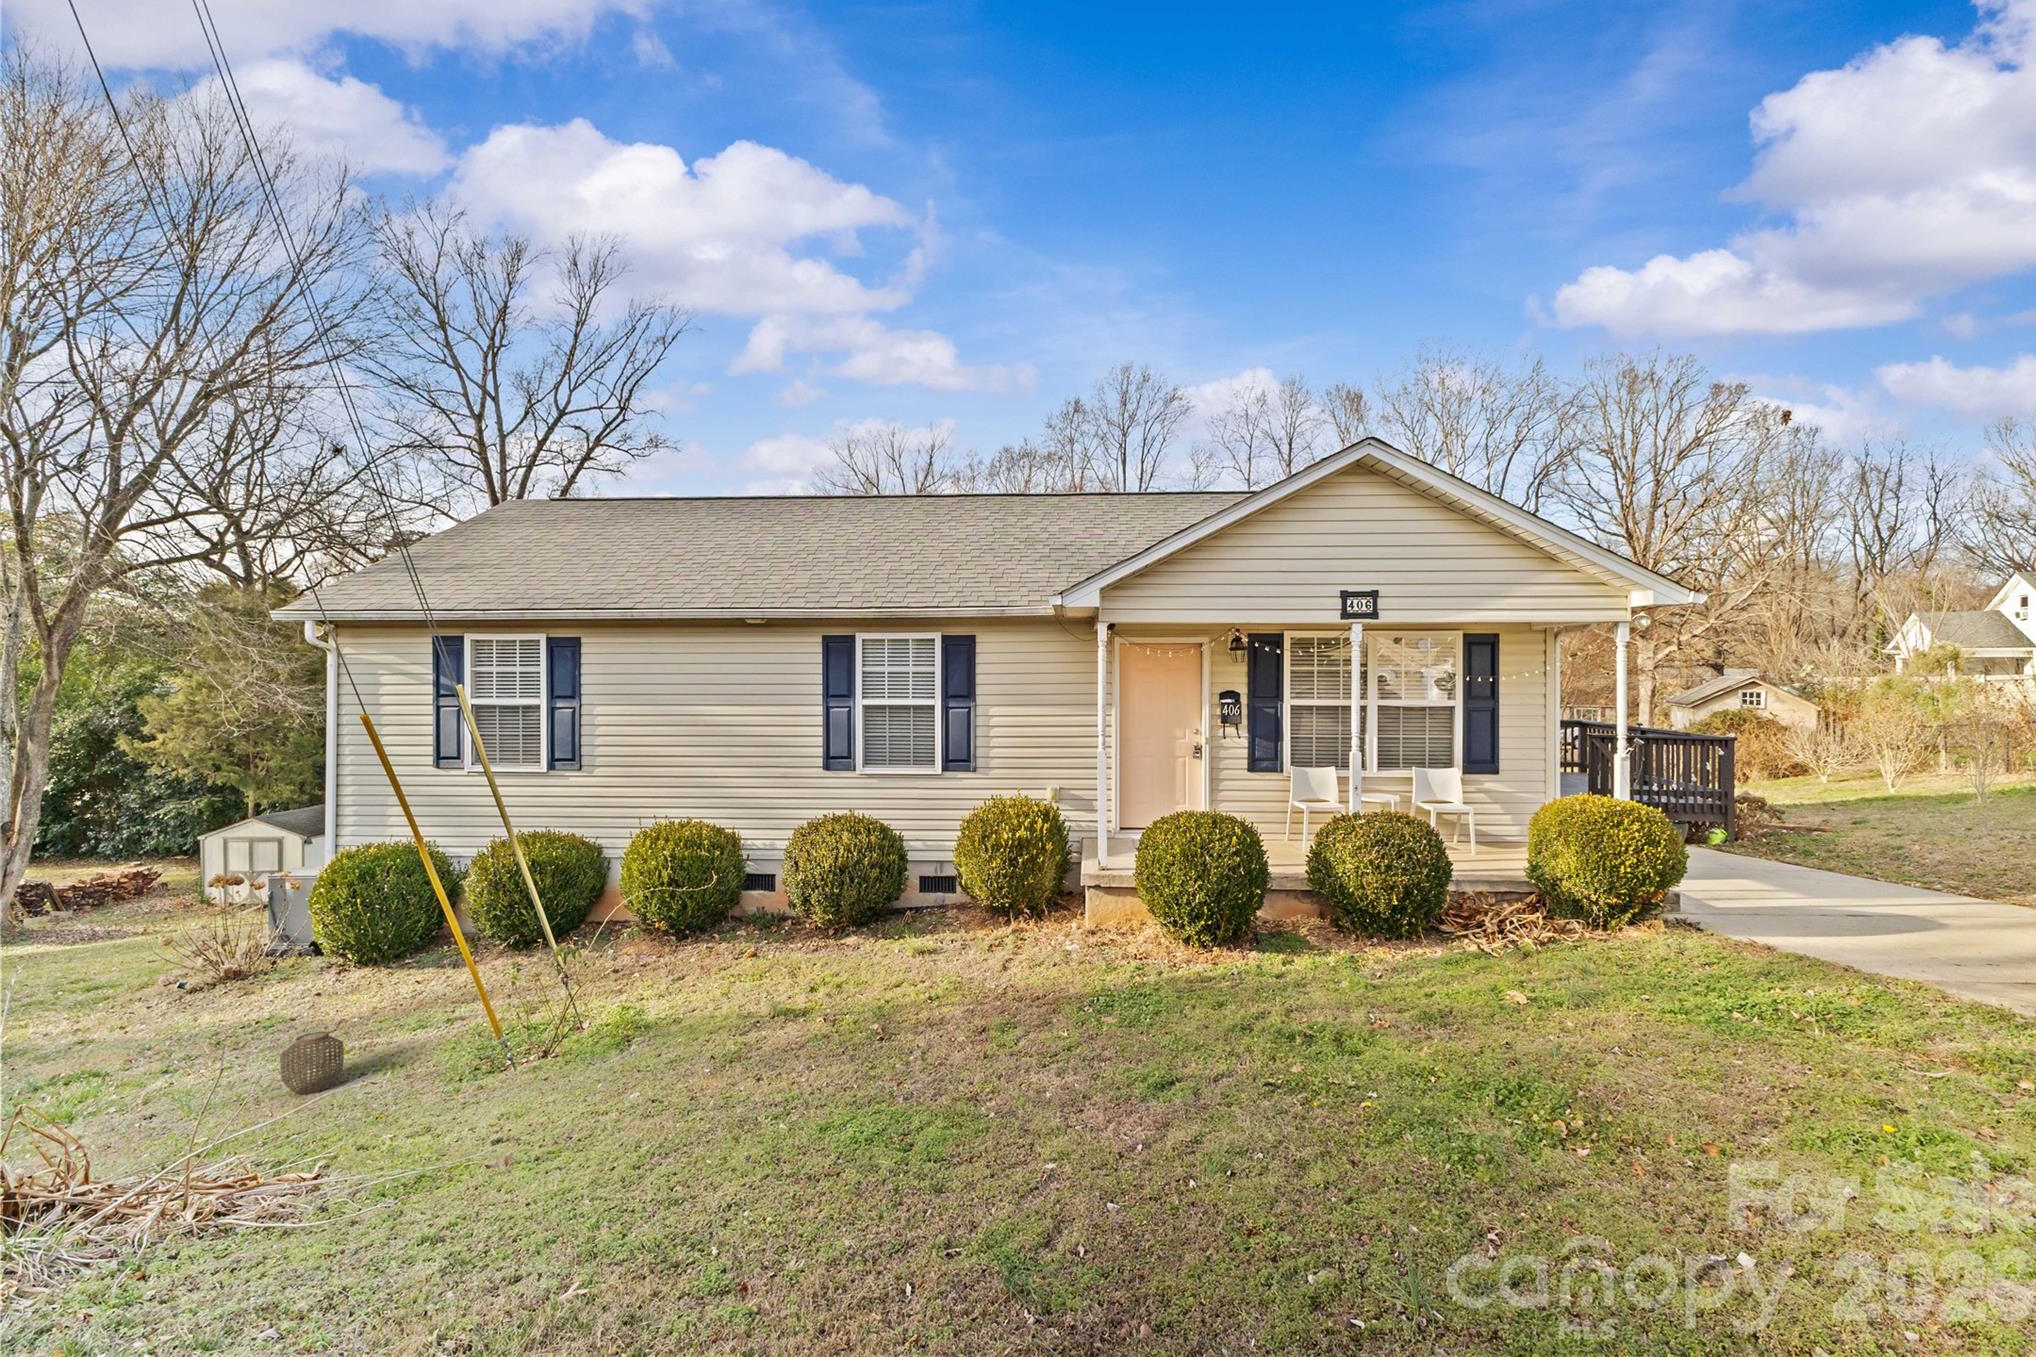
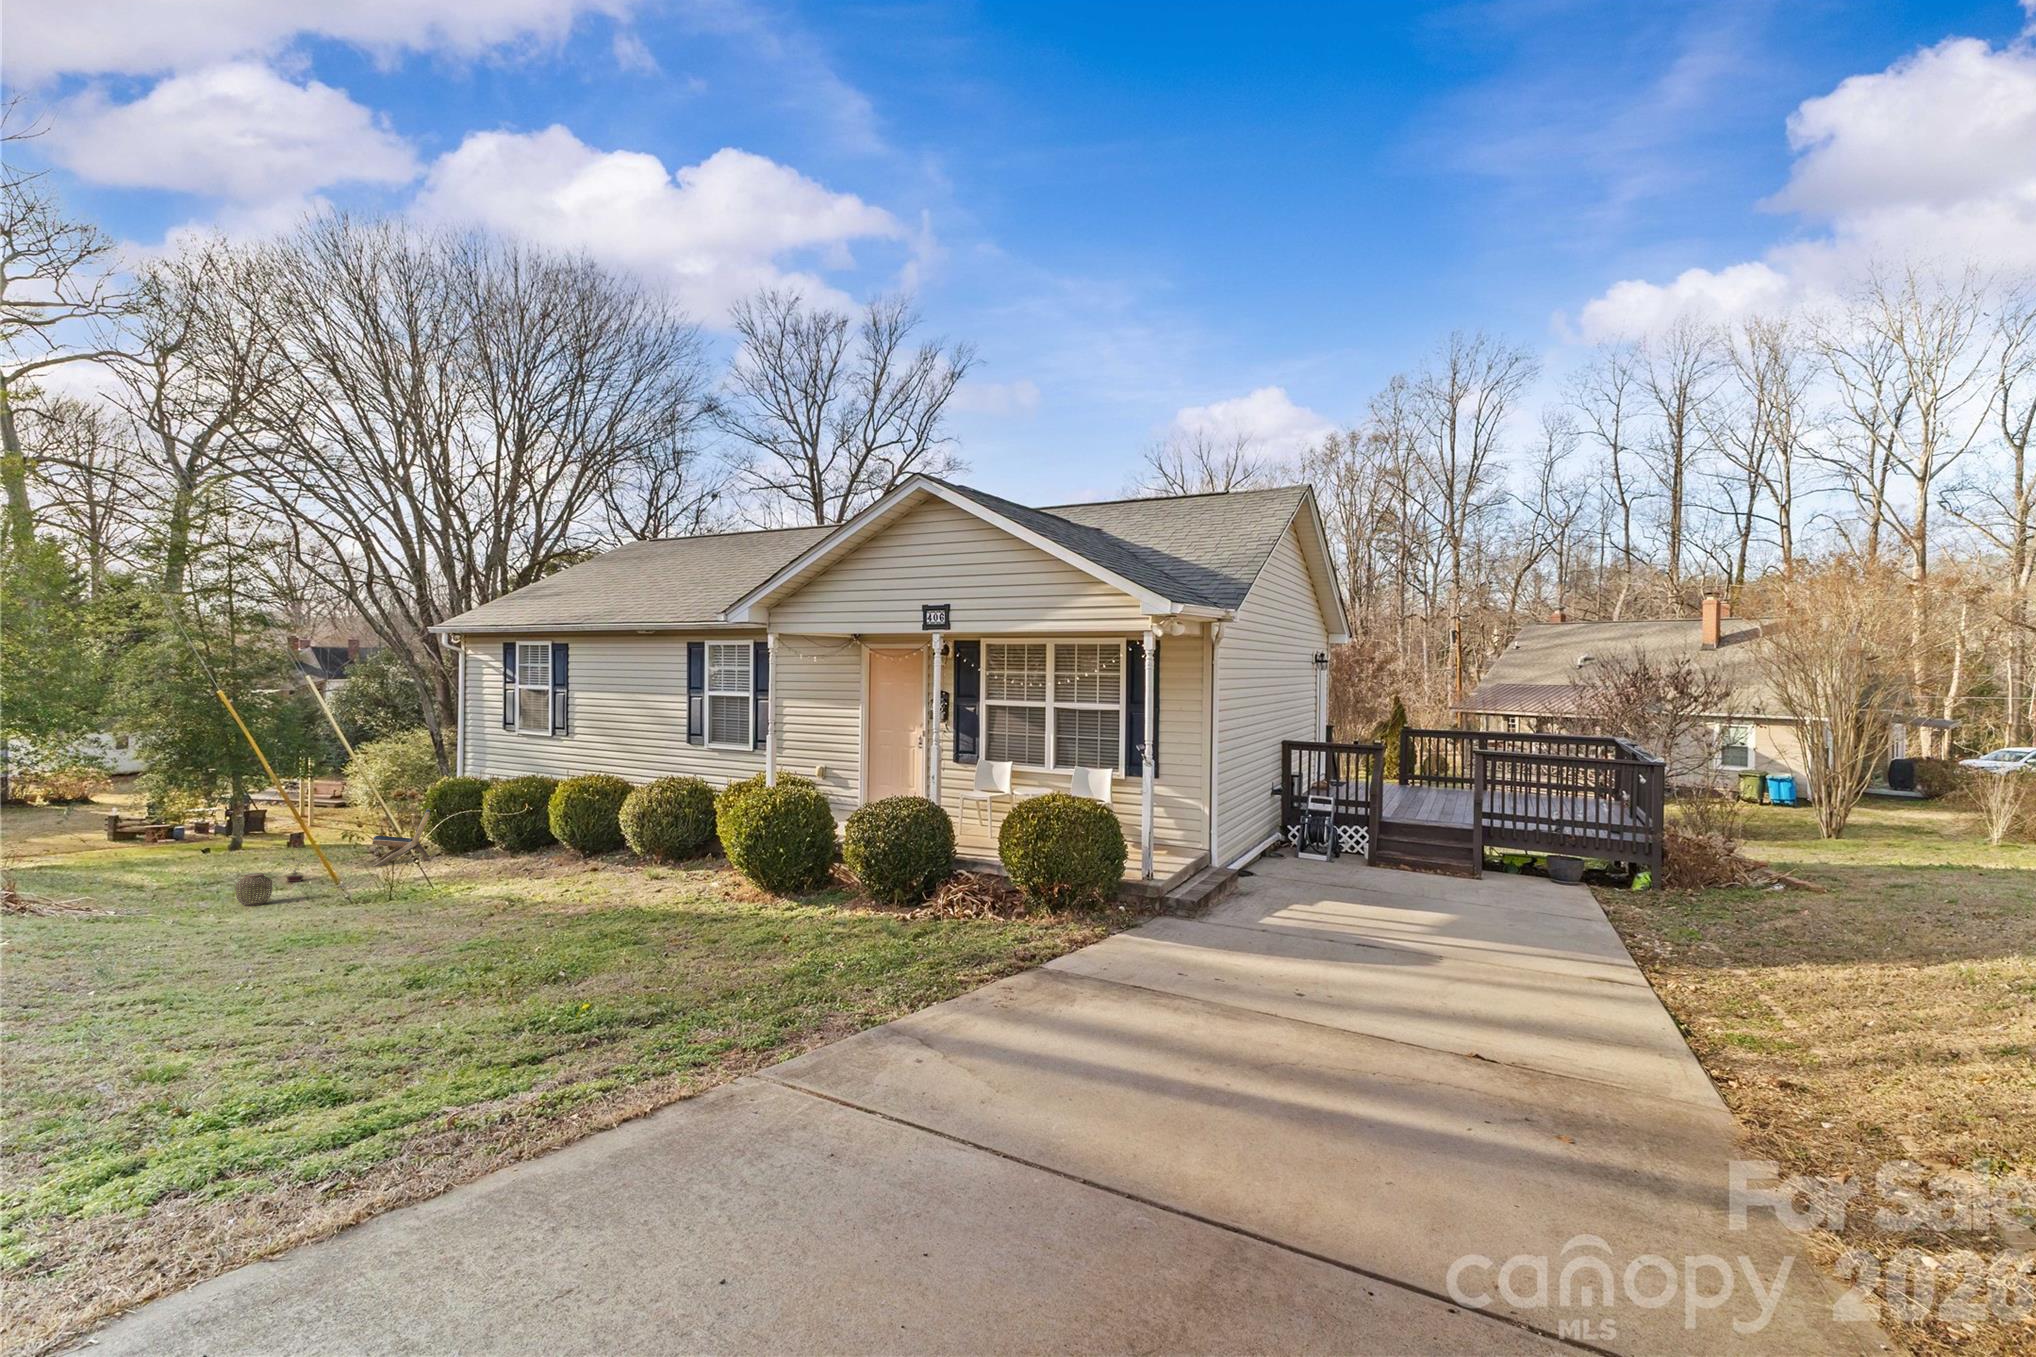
lounge chair: none [243,896,364,1000] -> present [372,809,430,866]
potted plant: none [187,985,256,1049] -> present [287,849,312,882]

